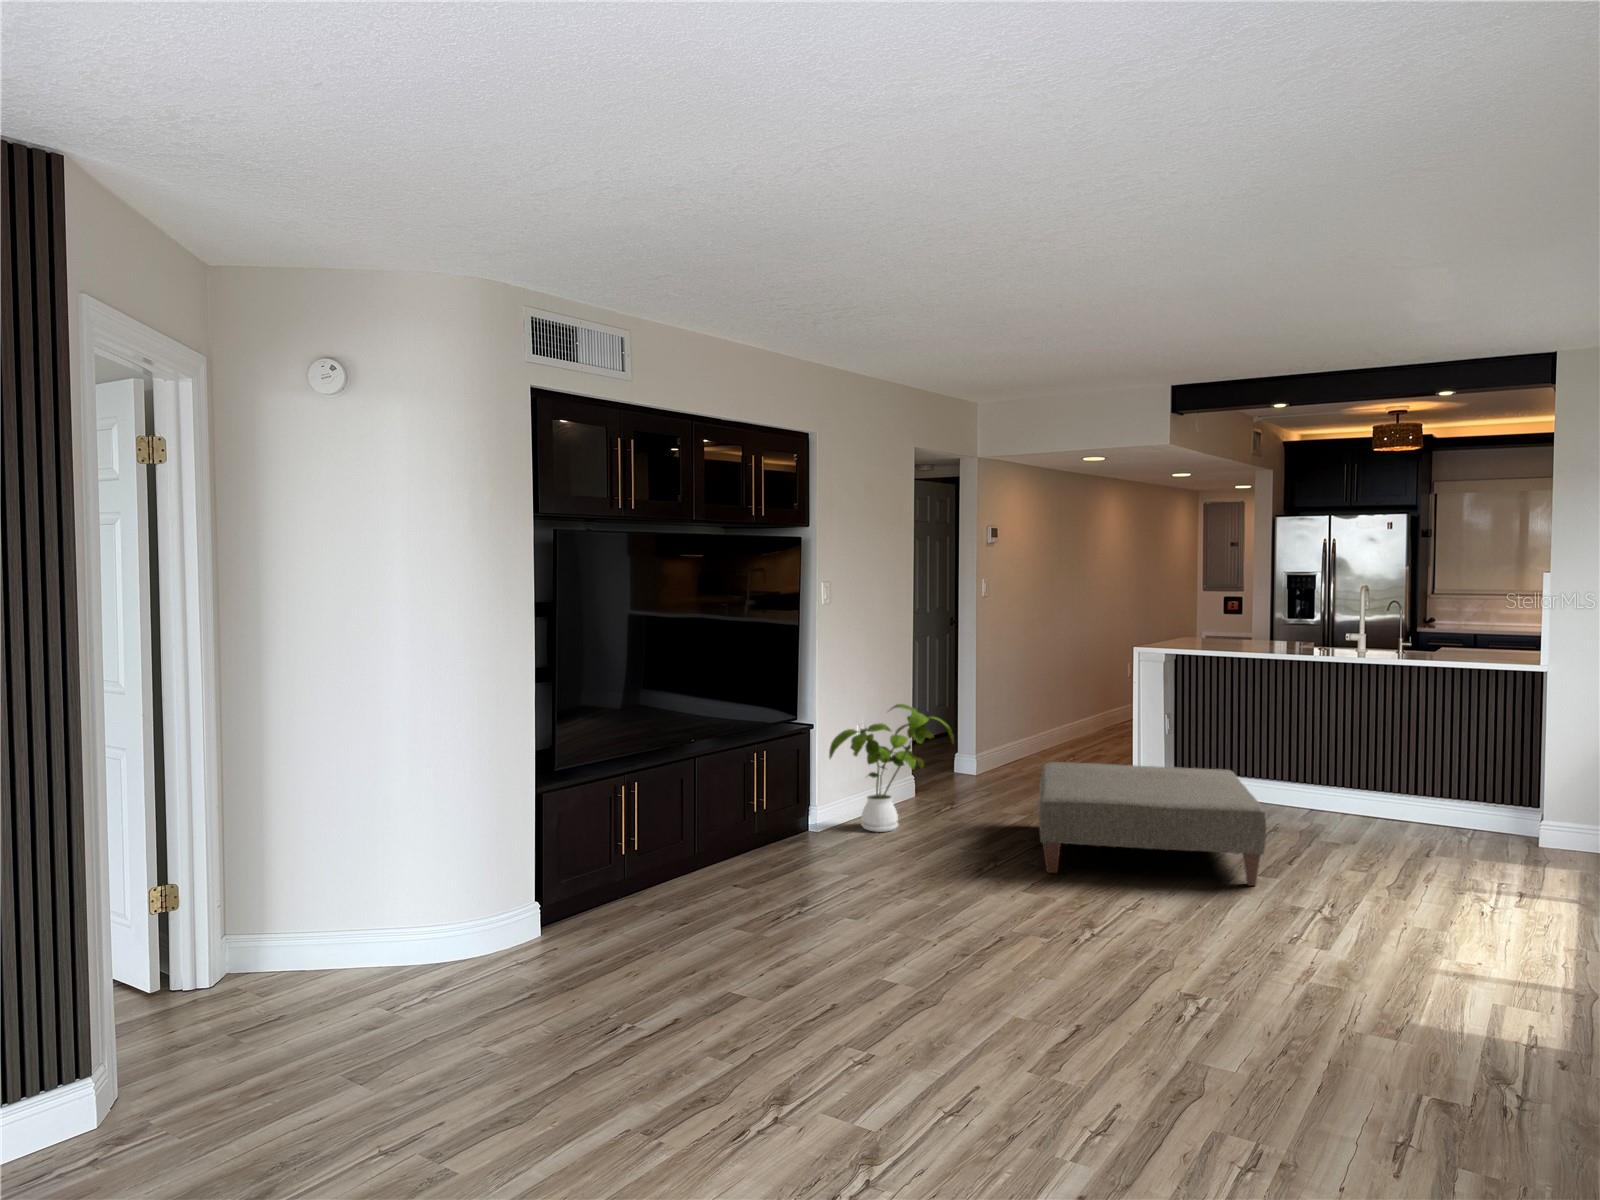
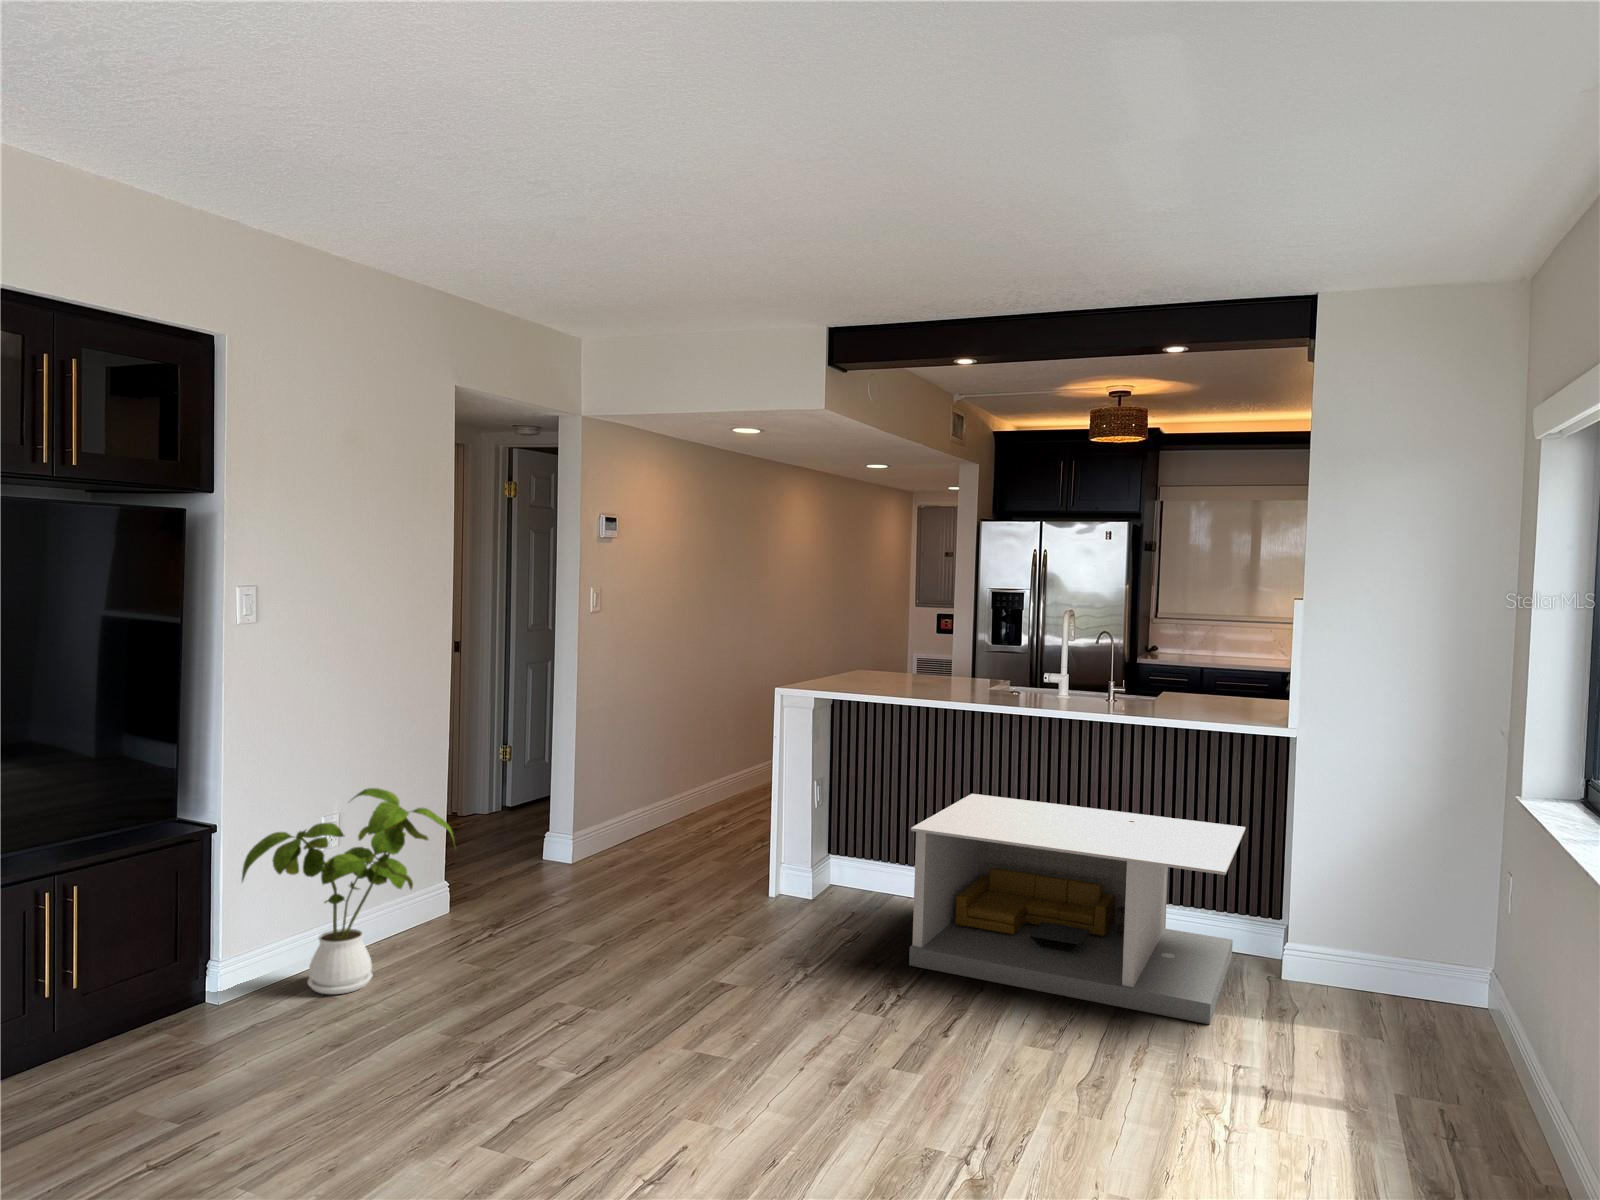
coffee table: none [1253,720,1509,866] -> present [909,794,1245,1024]
ottoman: present [1038,762,1266,886] -> none [541,871,898,1098]

